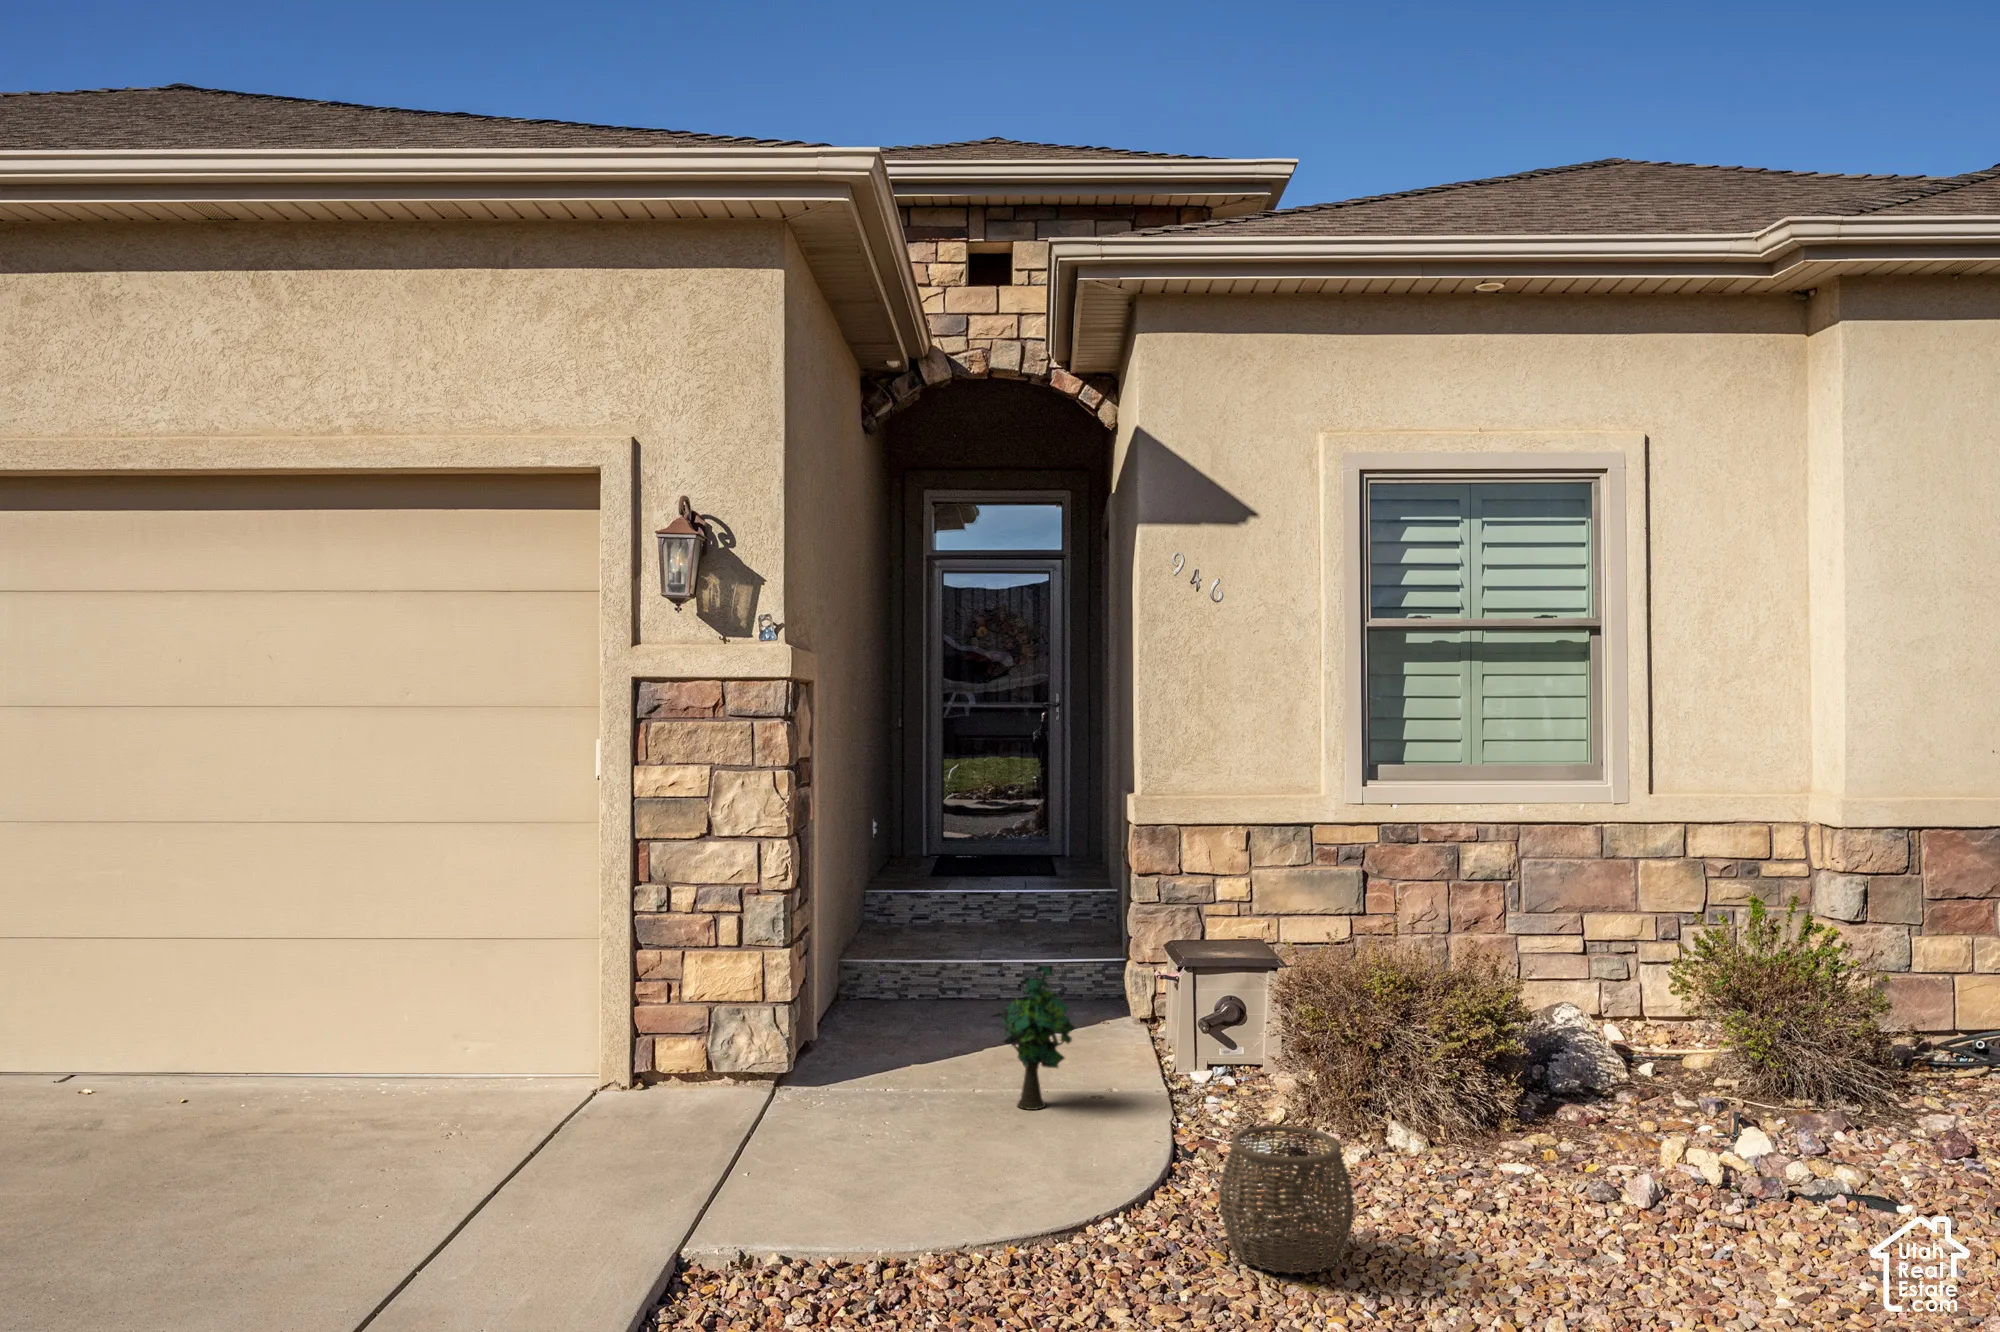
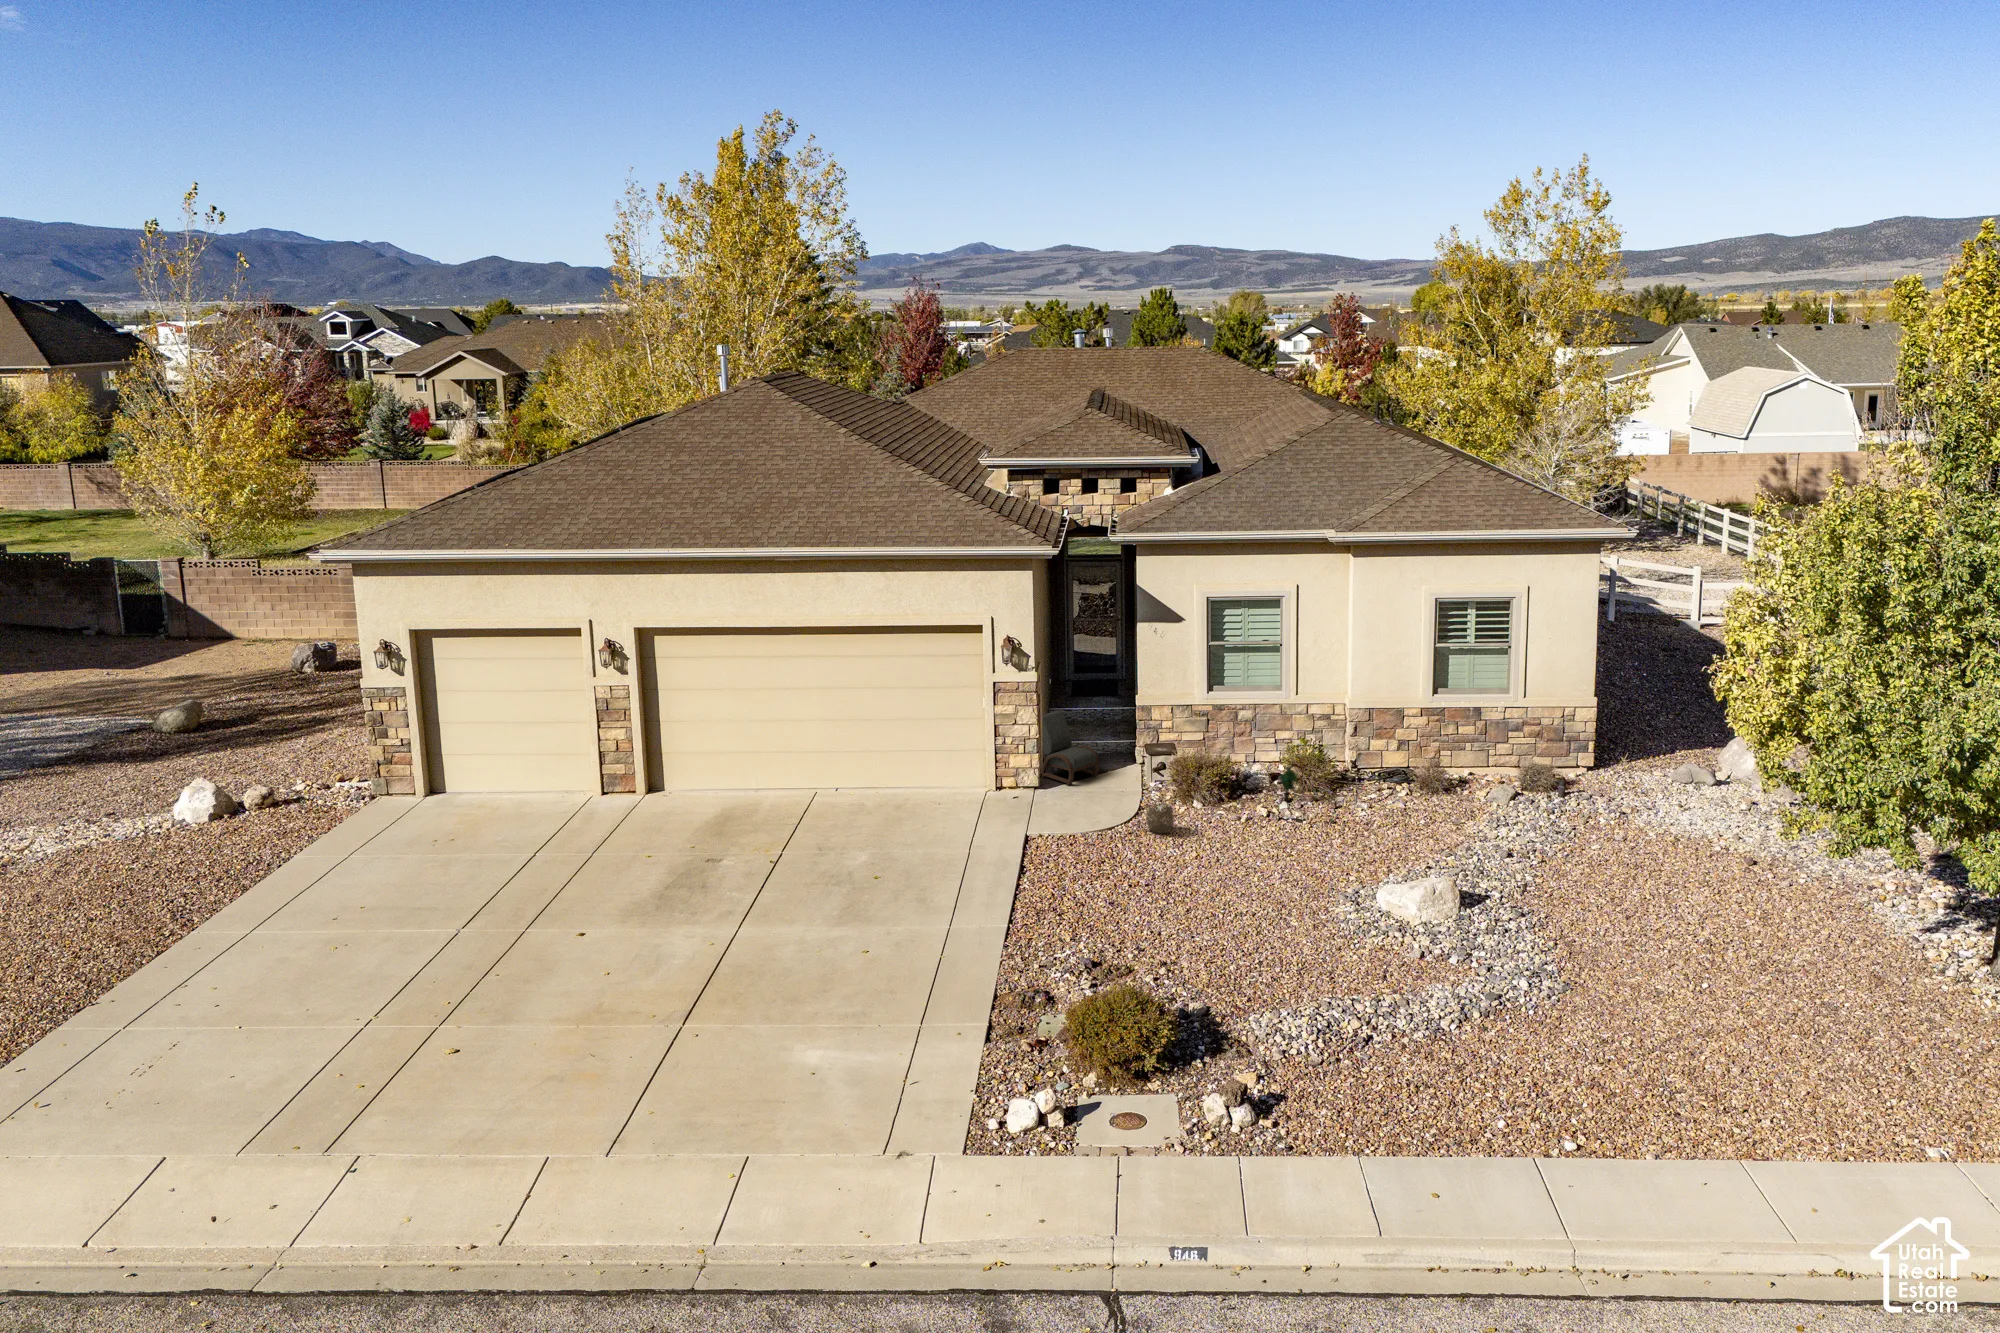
lounge chair: none [794,833,1012,1076] -> present [1042,710,1099,786]
decorative plant: present [993,965,1076,1110] -> present [1279,764,1298,801]

